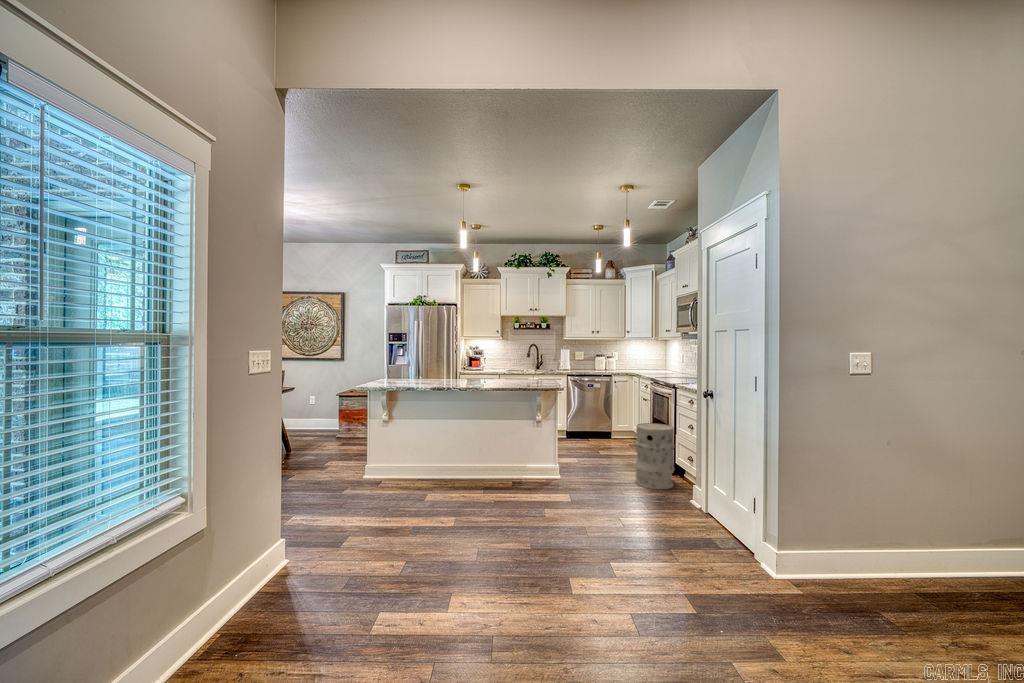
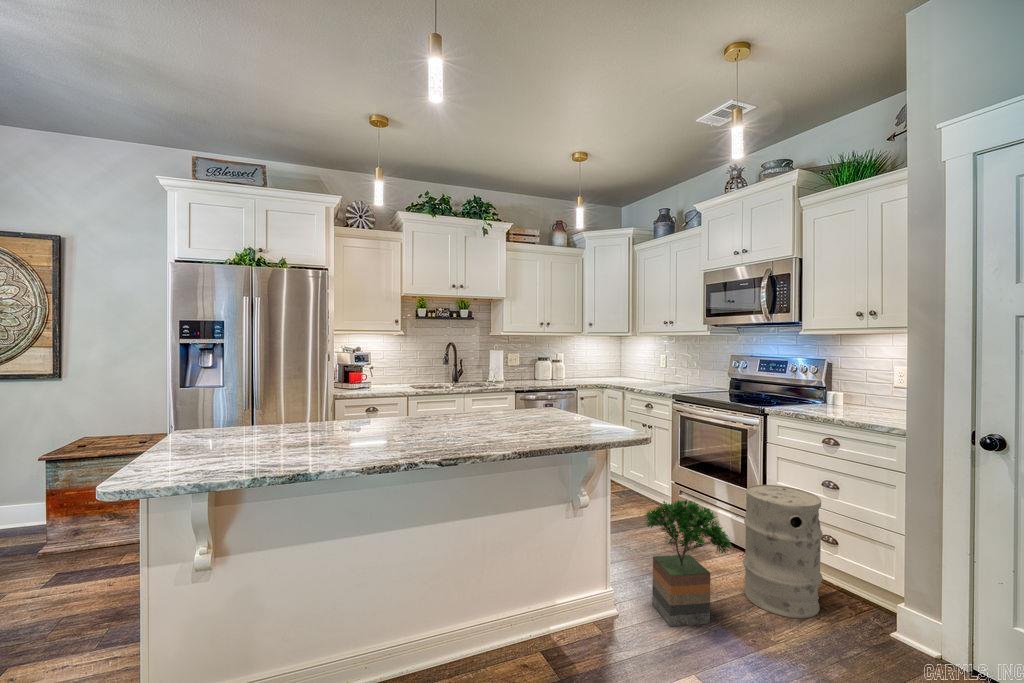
potted tree: none [575,424,614,484] -> present [645,499,731,627]

